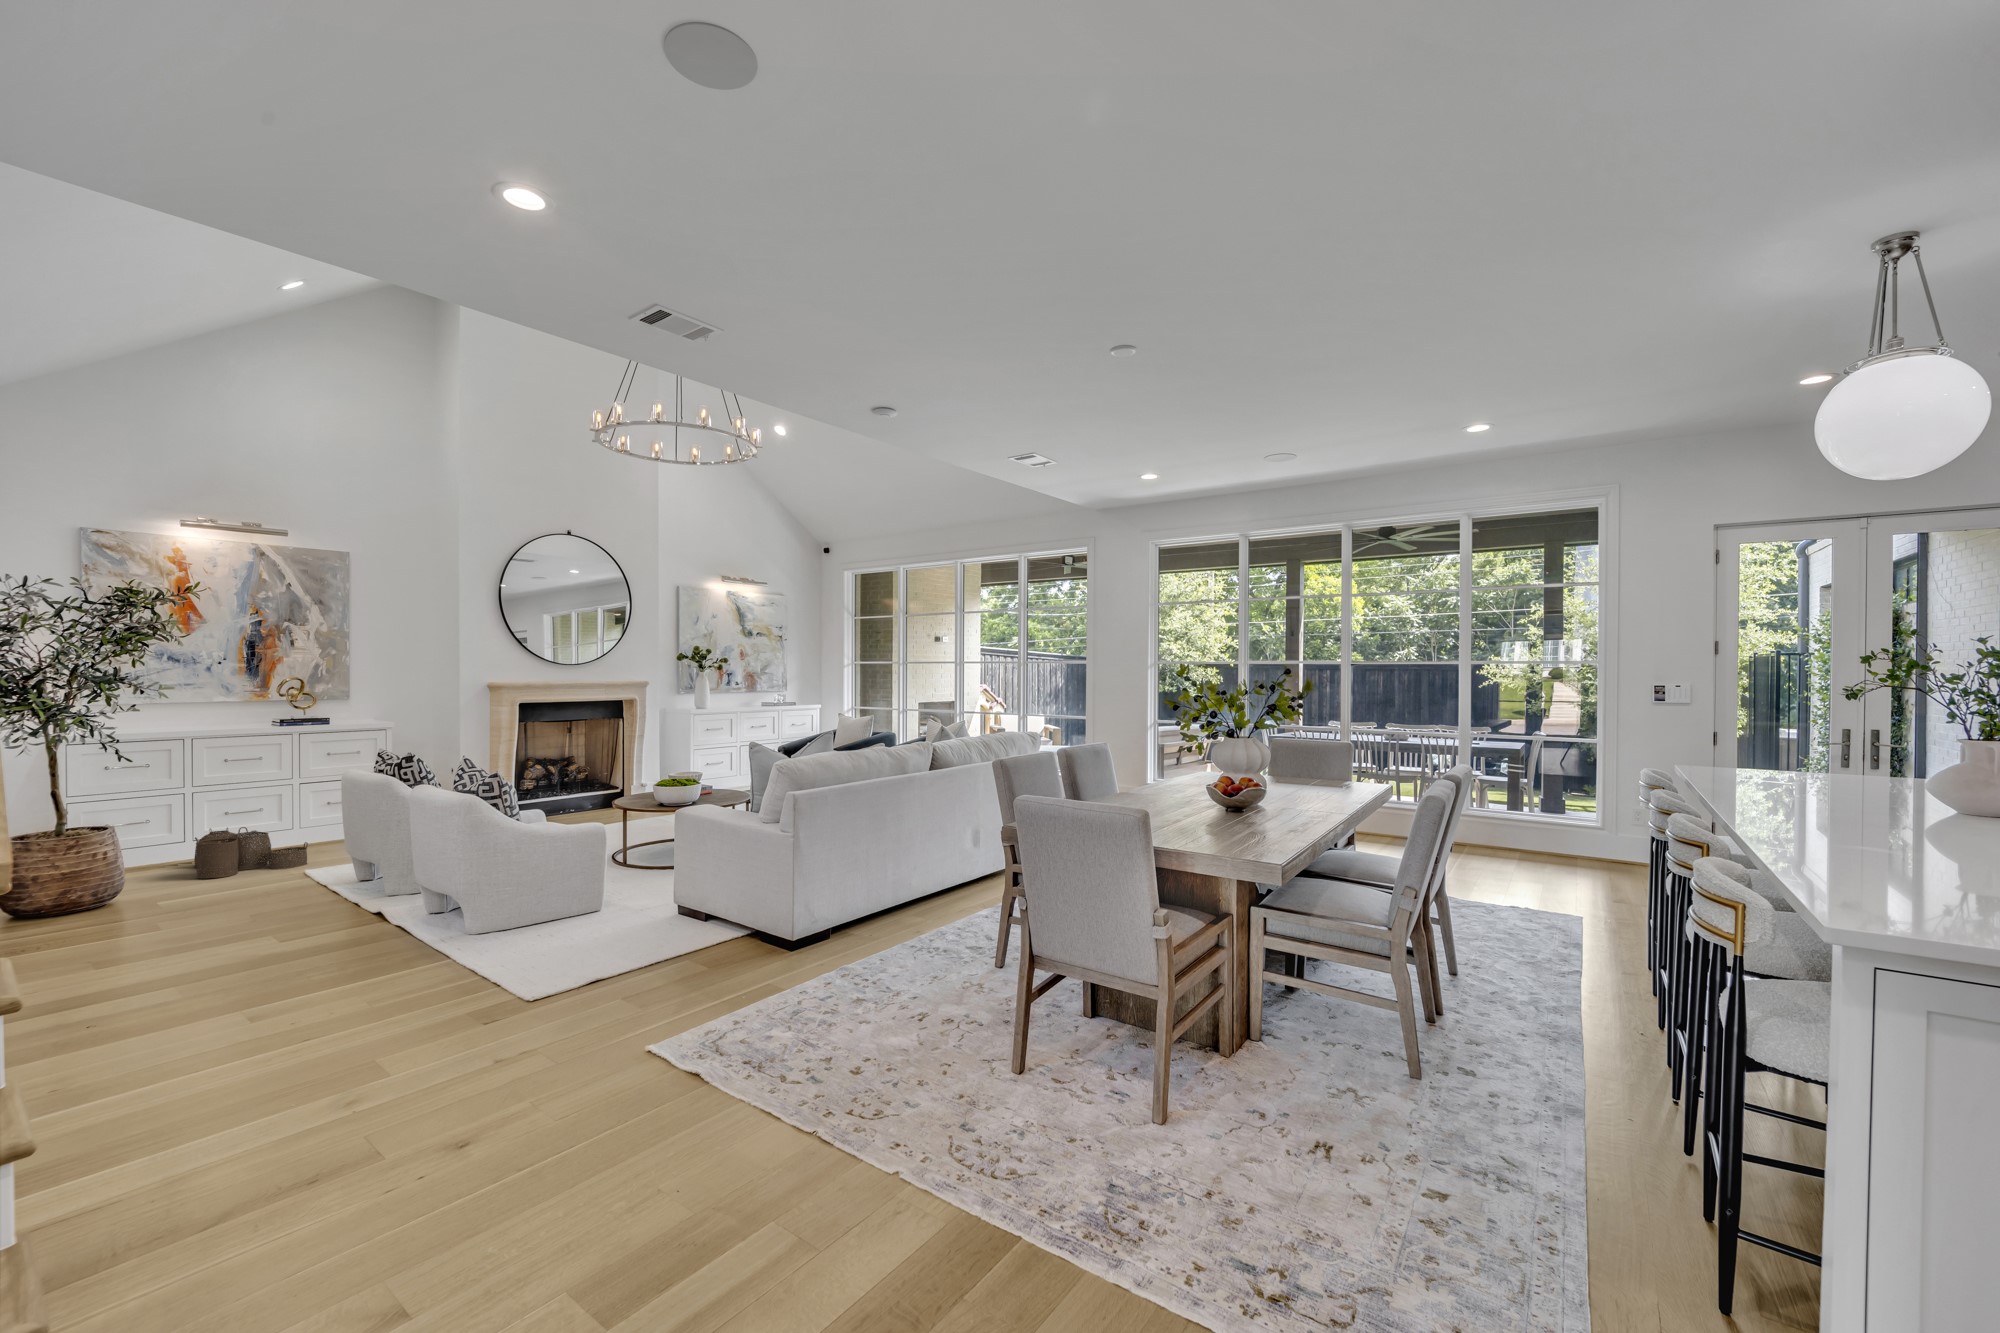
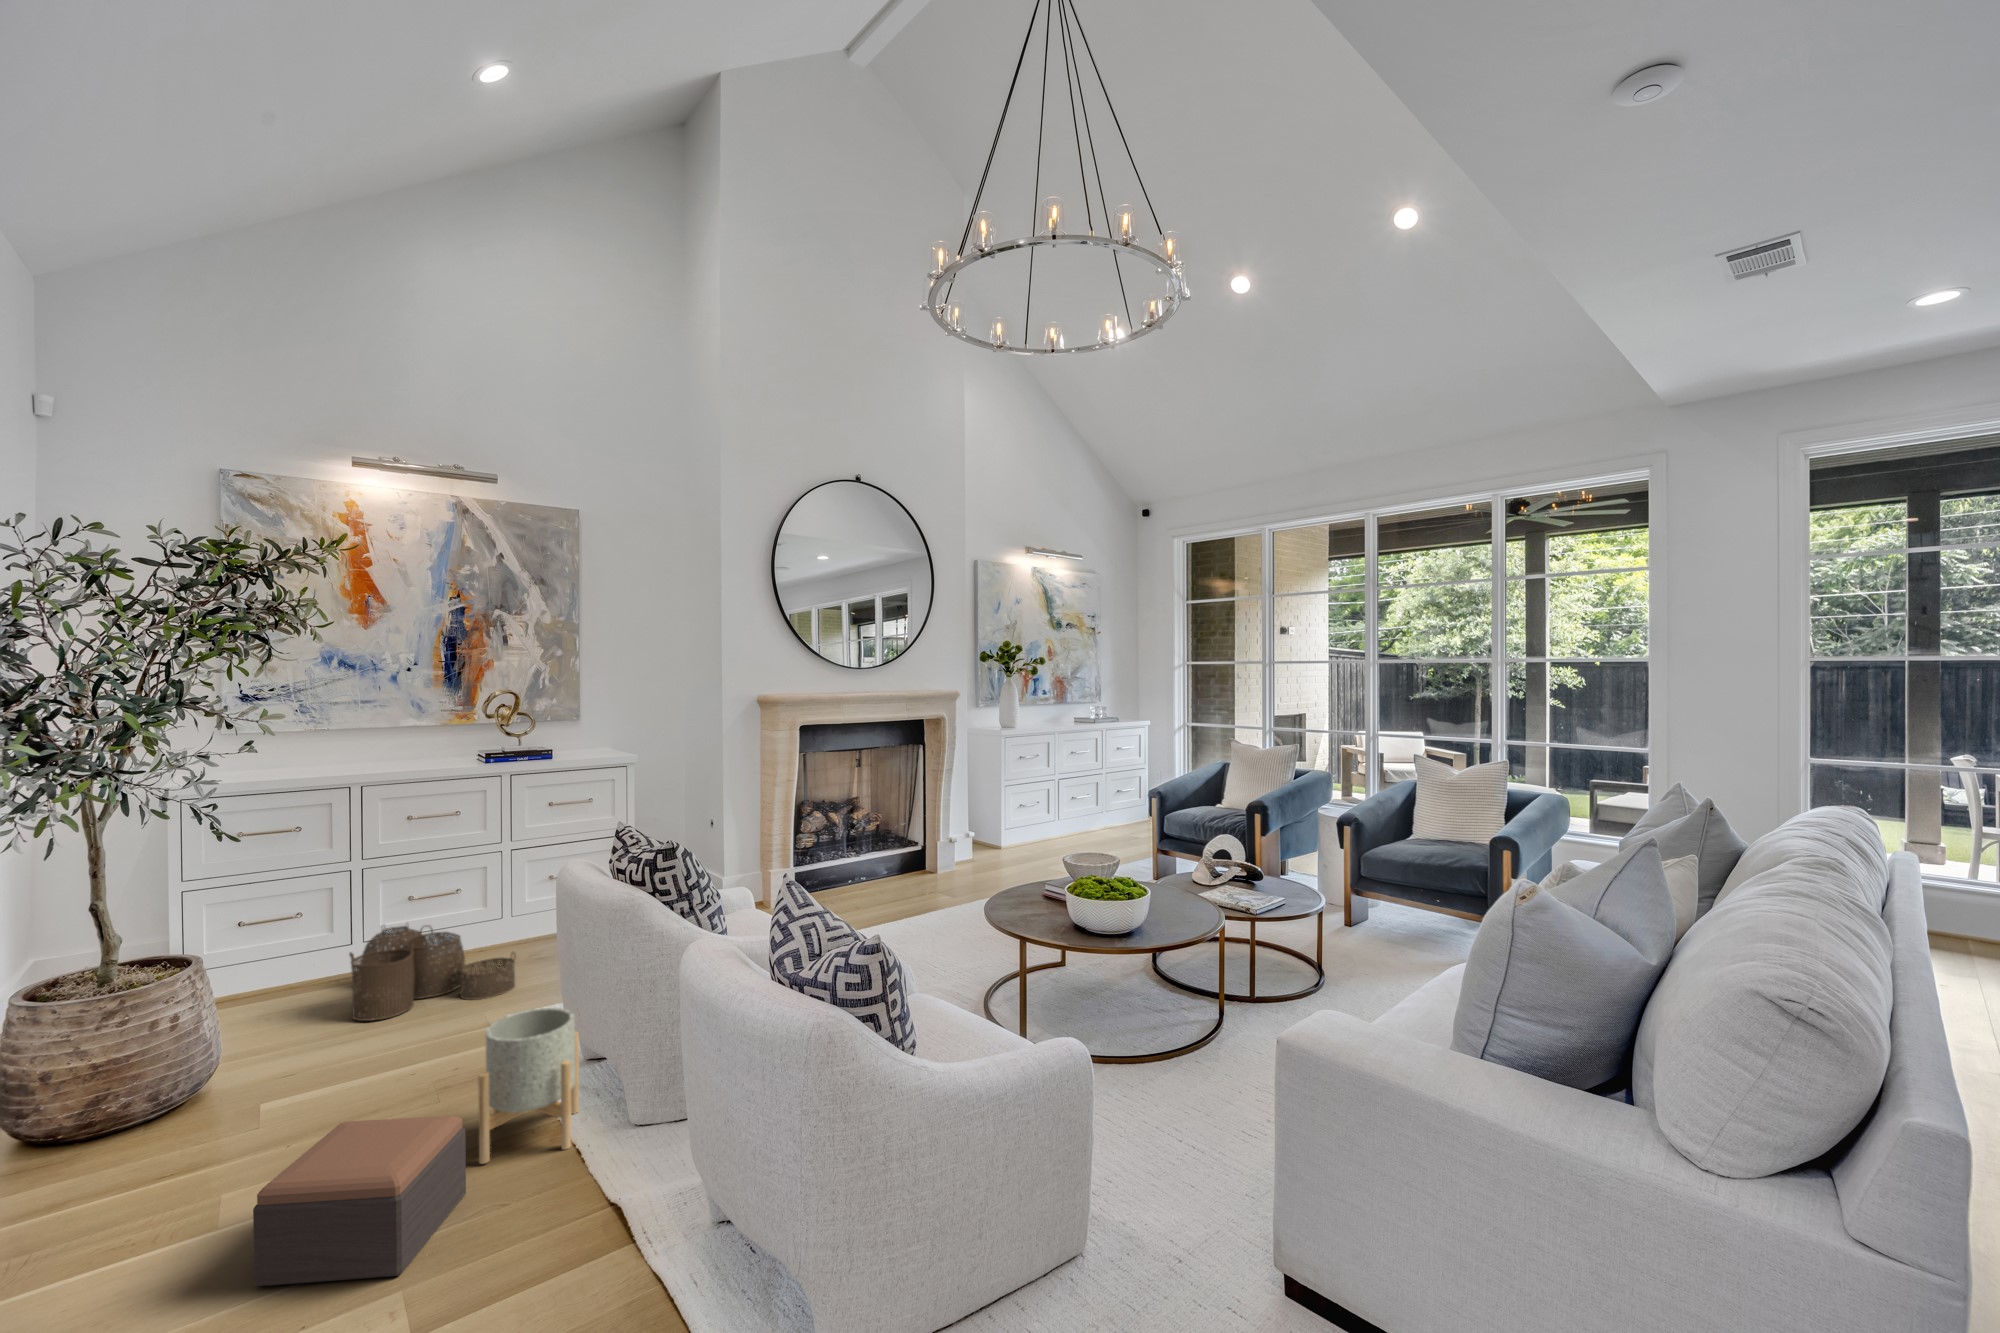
planter: none [300,842,356,912] -> present [478,1008,579,1164]
footstool: none [194,879,296,941] -> present [253,1116,466,1286]

